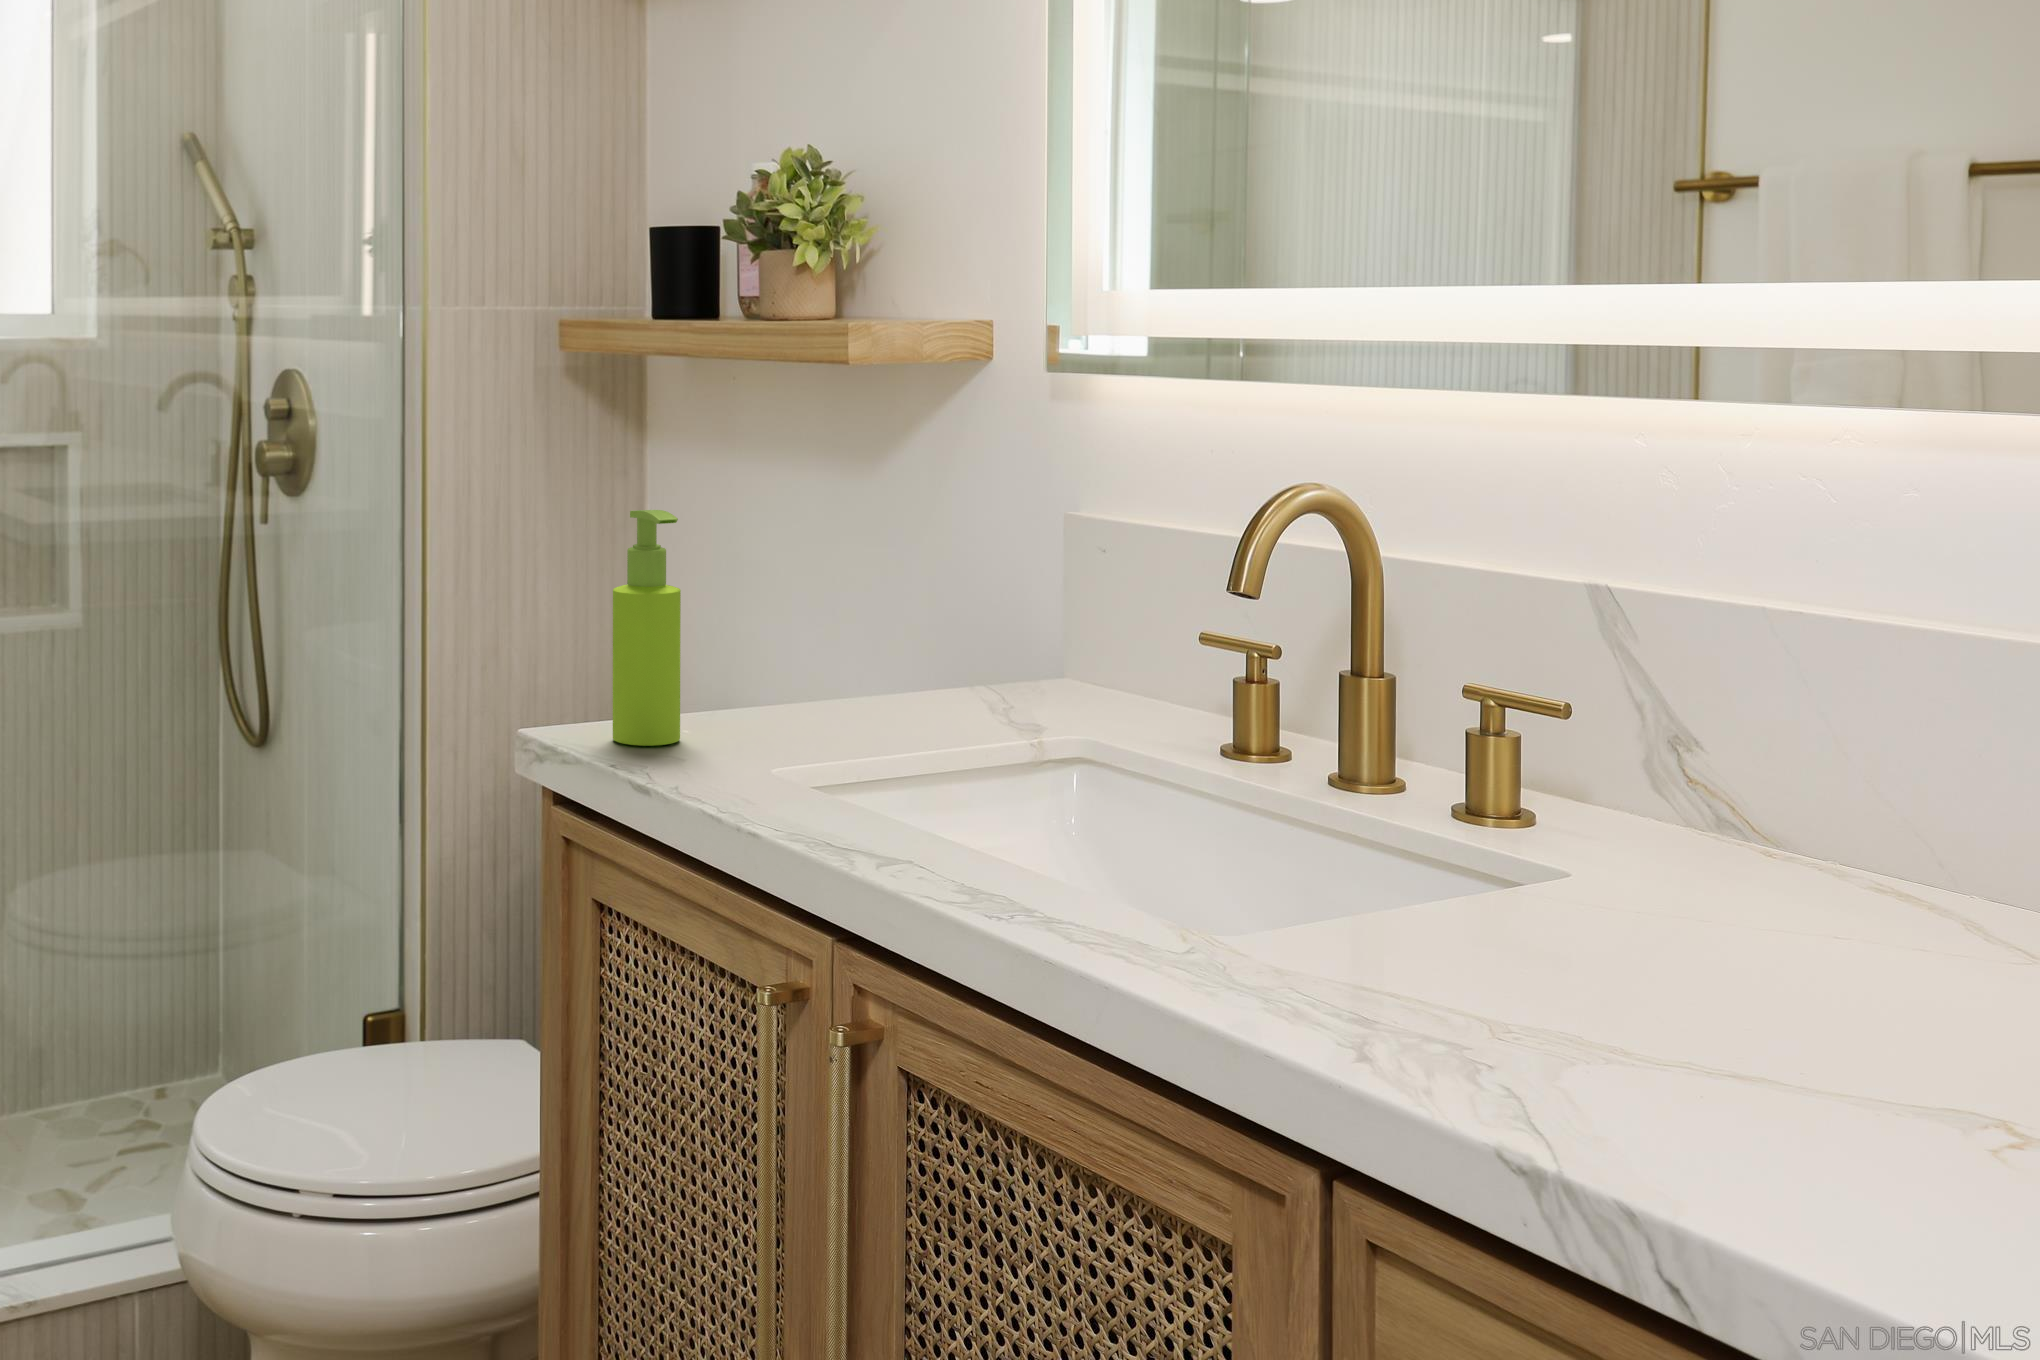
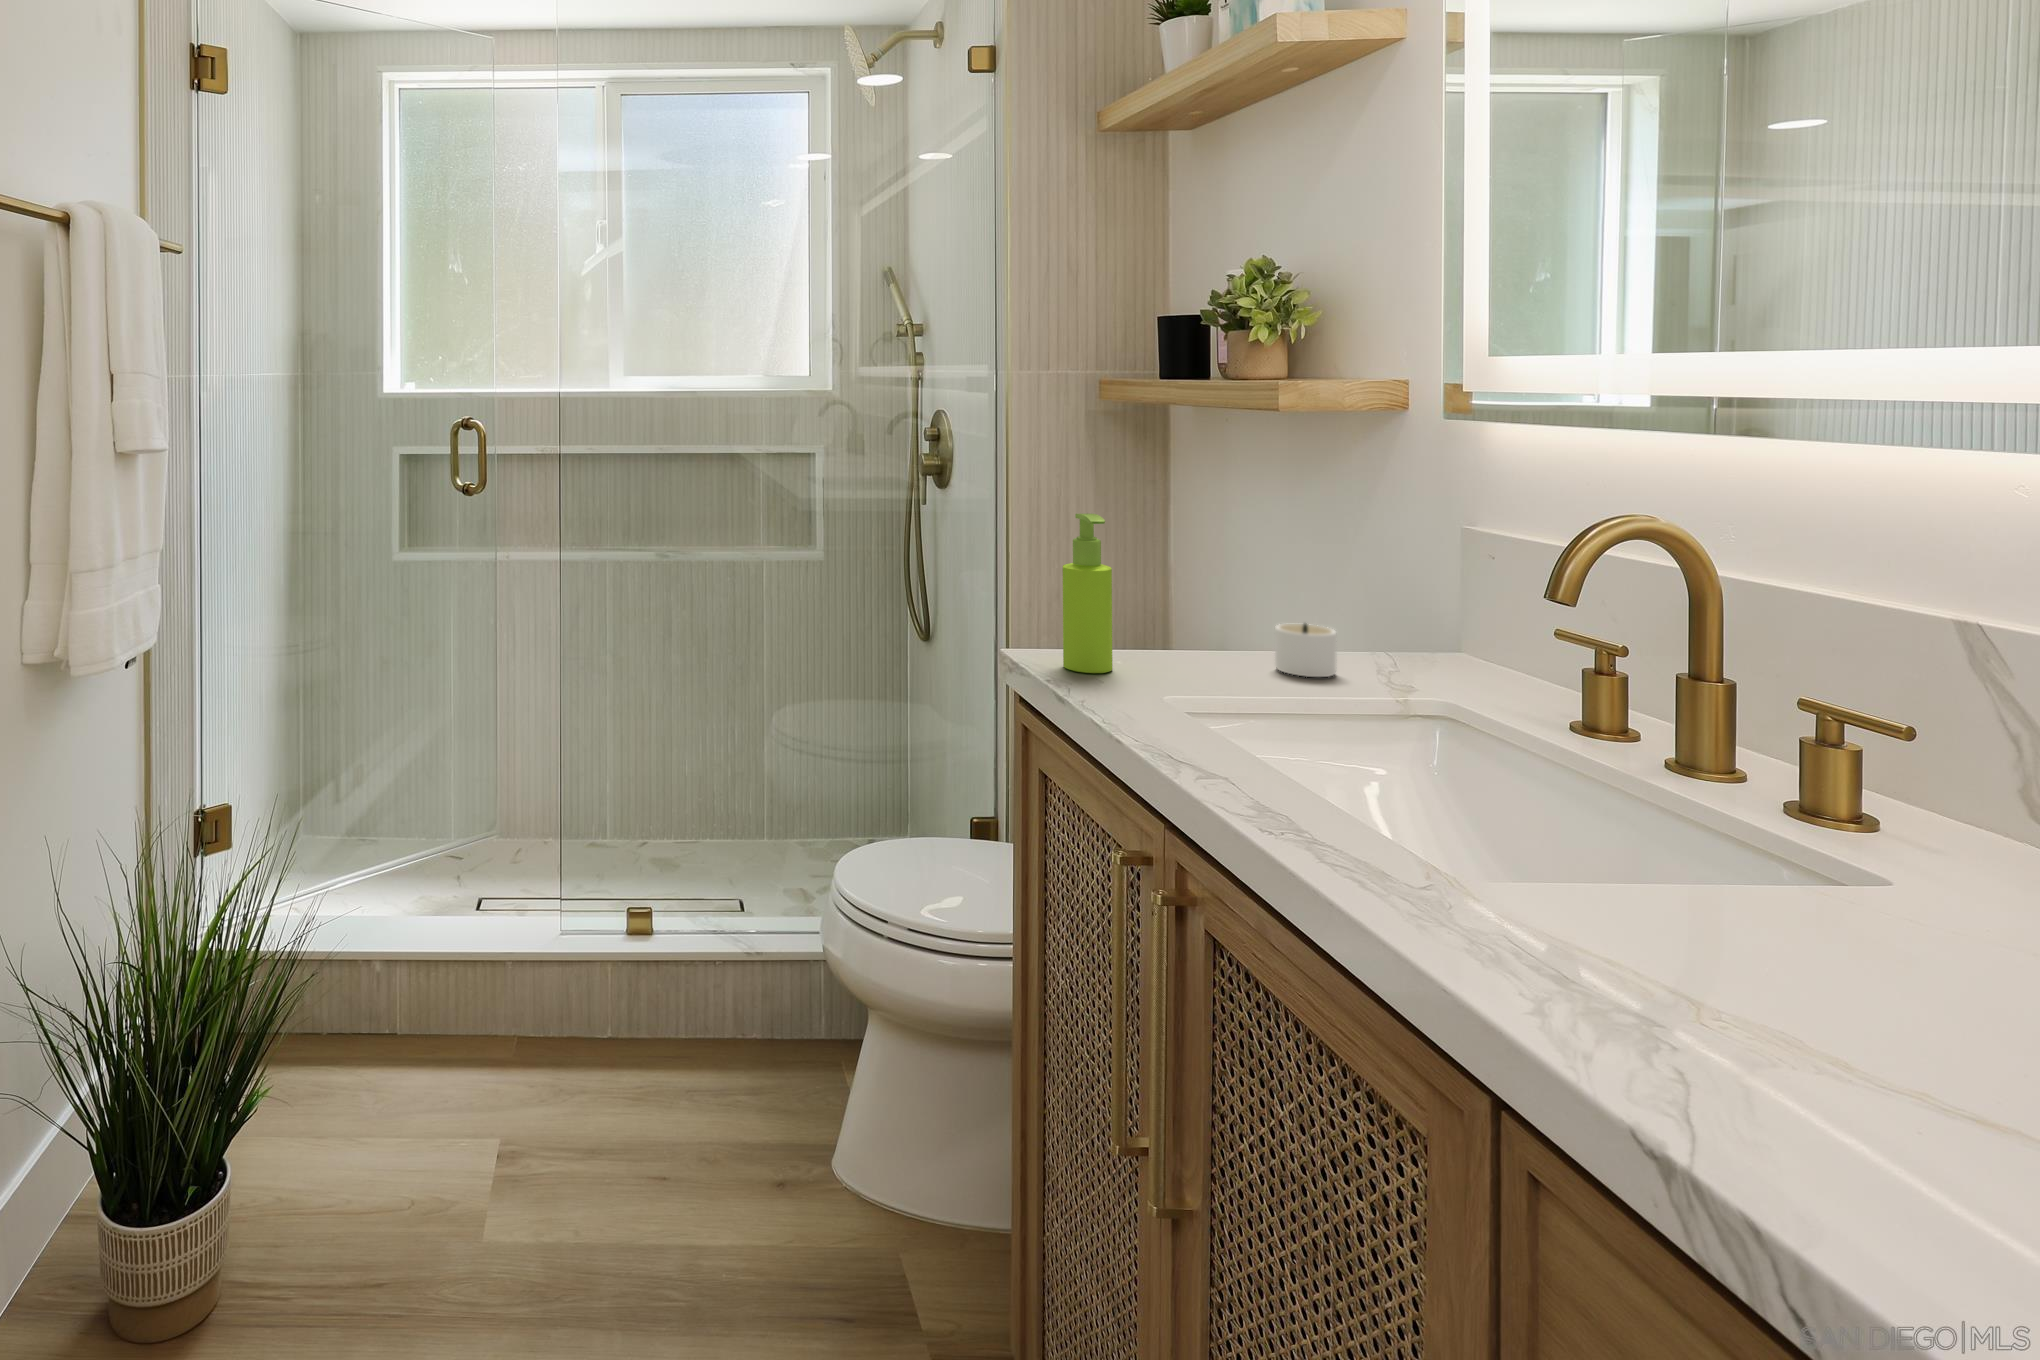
candle: none [873,651,982,723] -> present [1275,624,1337,677]

